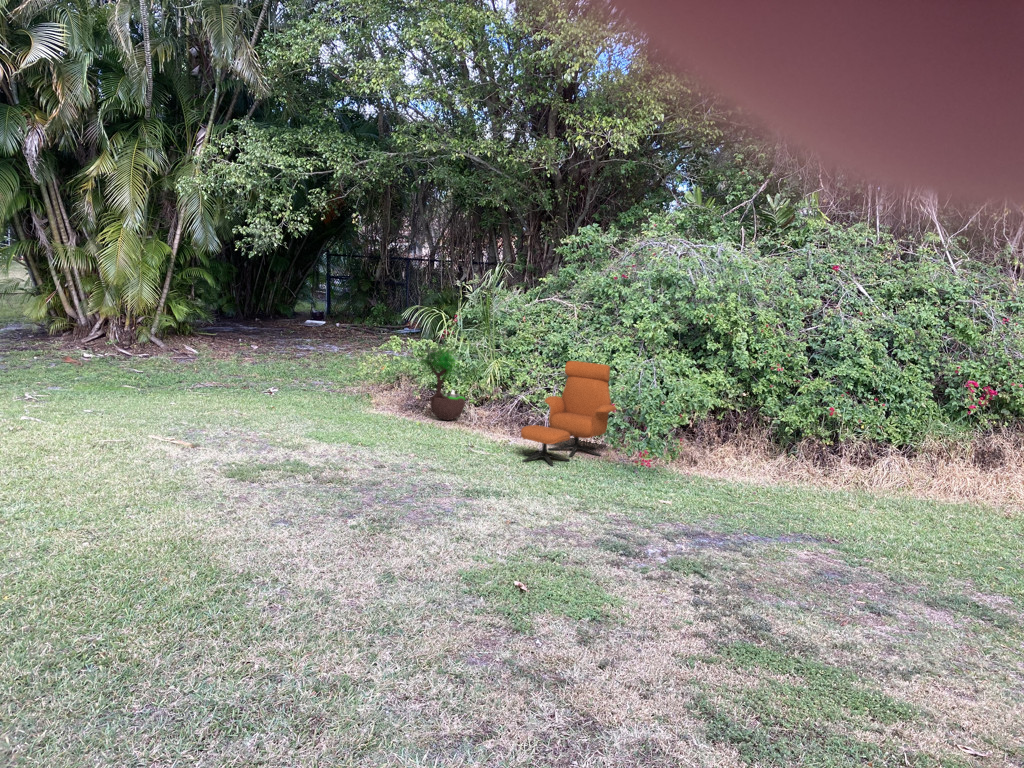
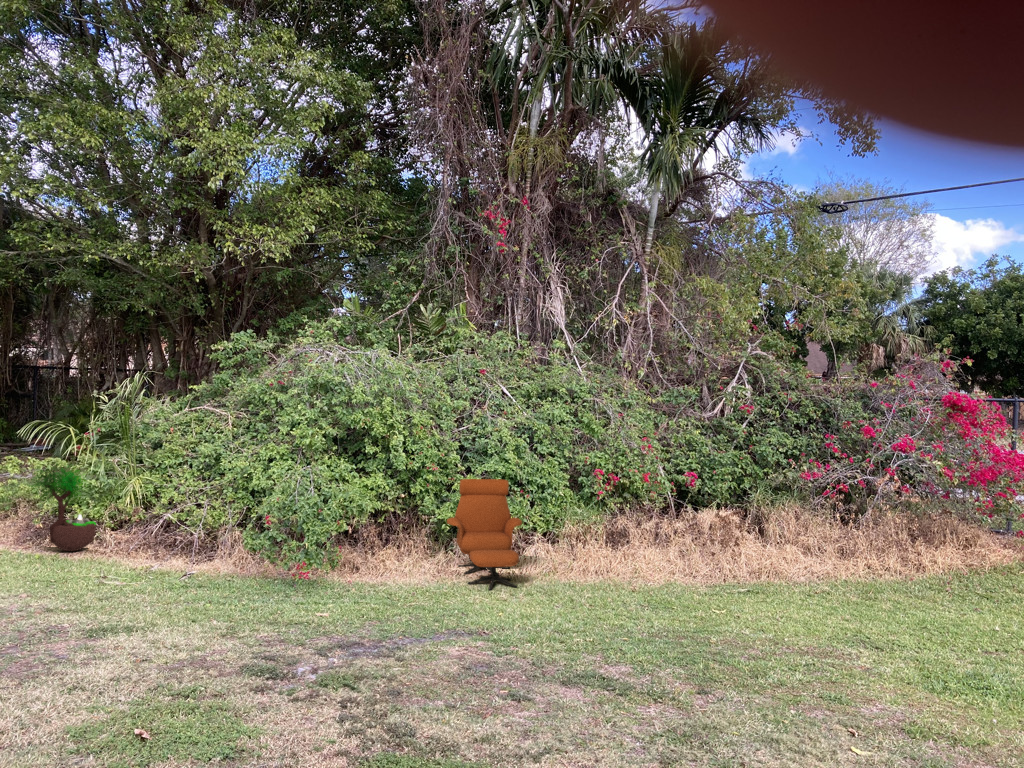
lounge chair: present [521,361,616,466] -> present [447,479,522,590]

